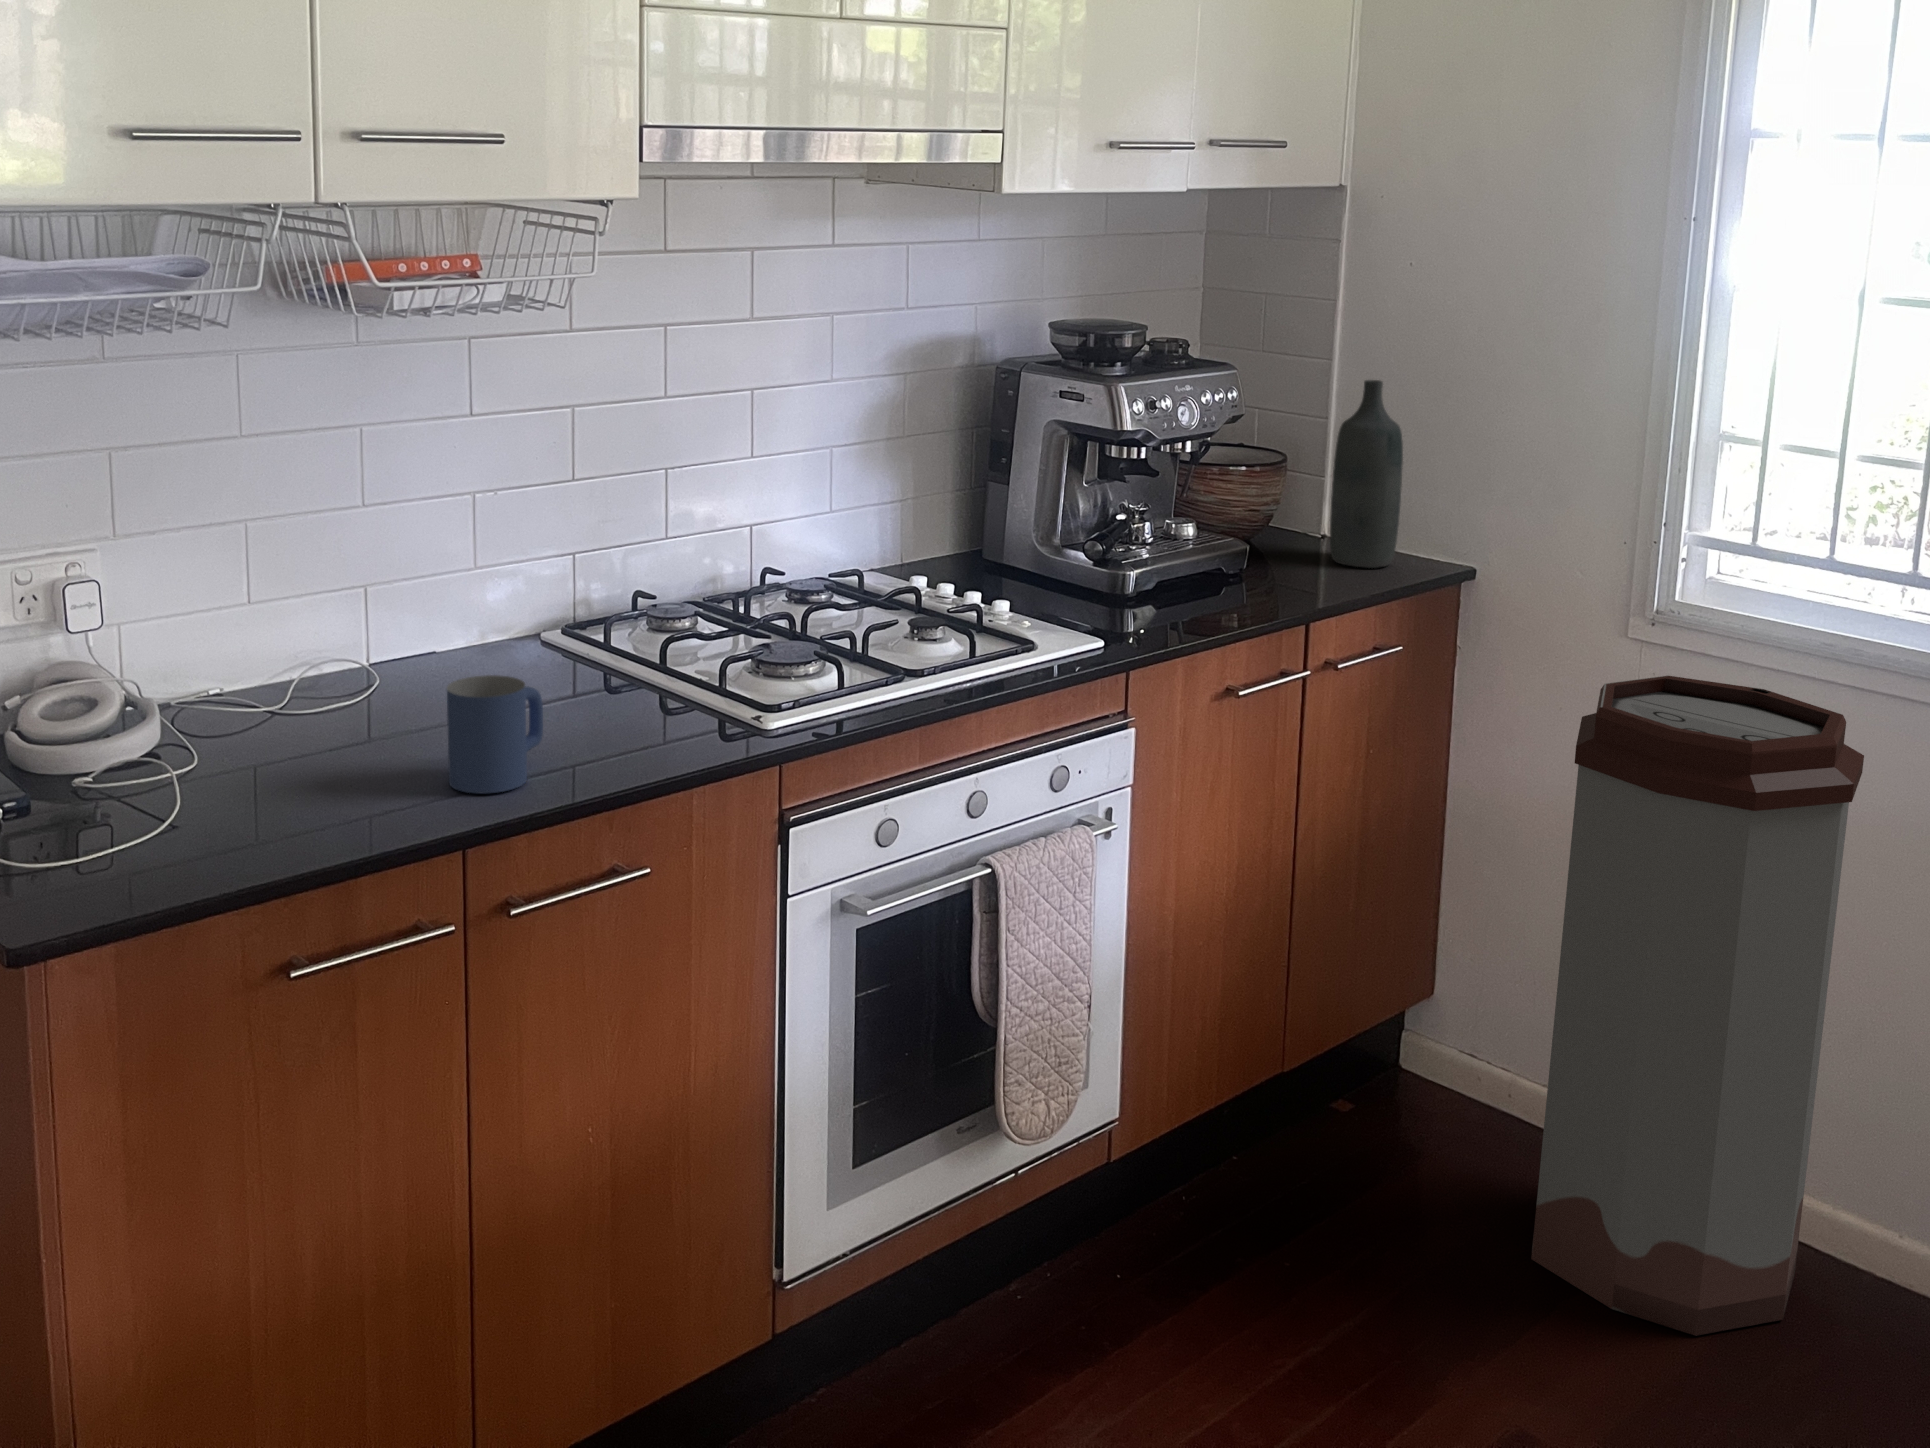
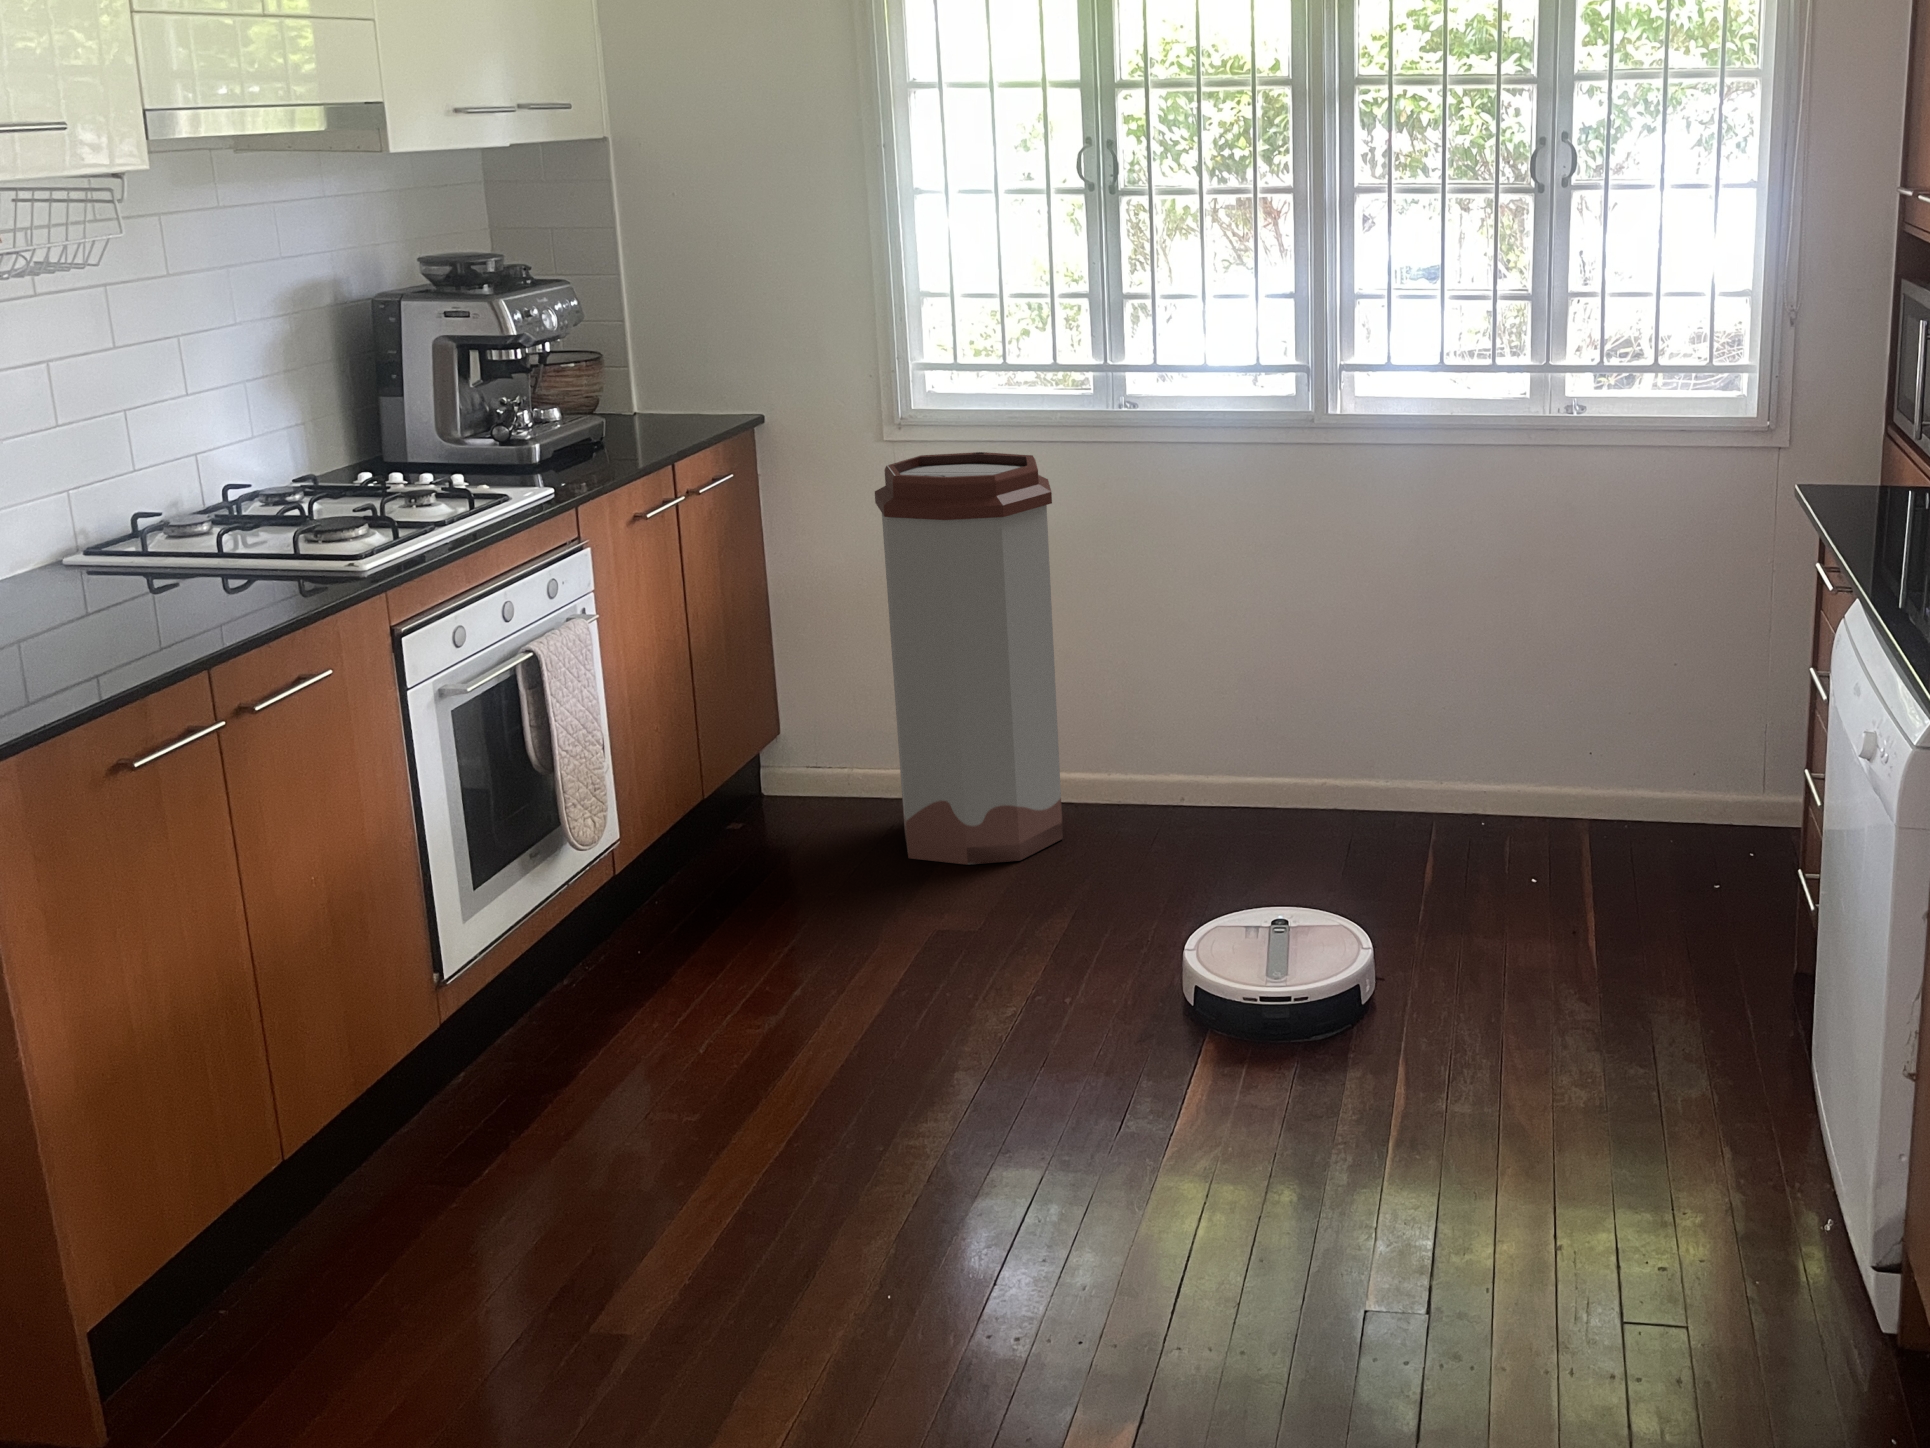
bottle: present [1330,380,1403,568] -> none [649,284,707,424]
mug: present [447,675,543,793] -> none [133,548,216,638]

